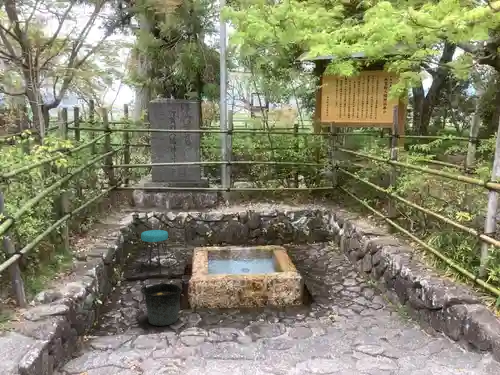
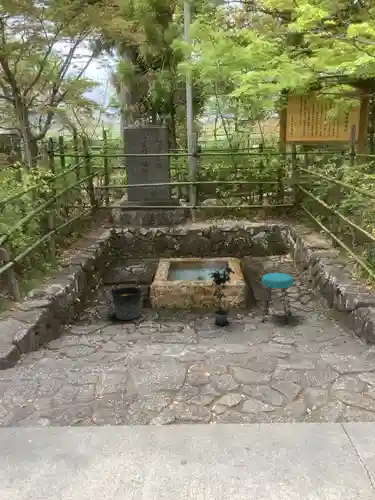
stool: present [141,230,170,273] -> present [262,273,293,324]
potted plant: none [267,254,299,329] -> present [208,264,235,325]

